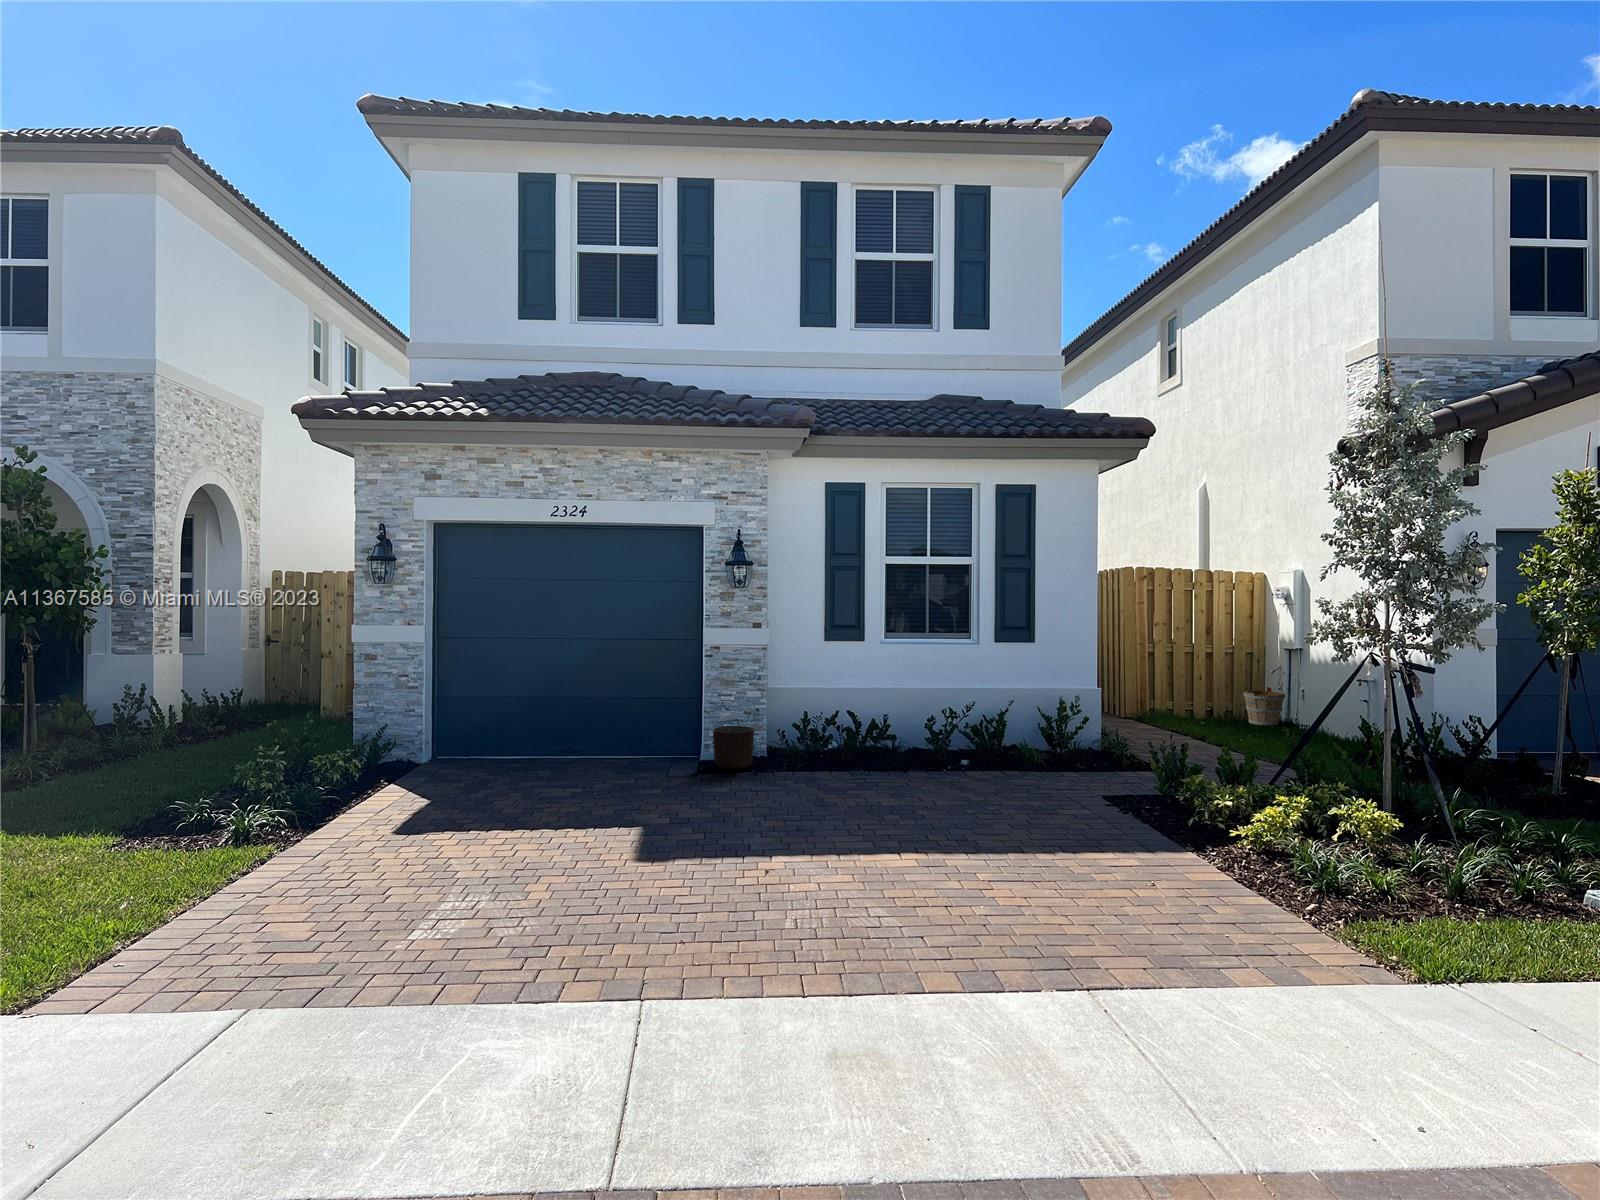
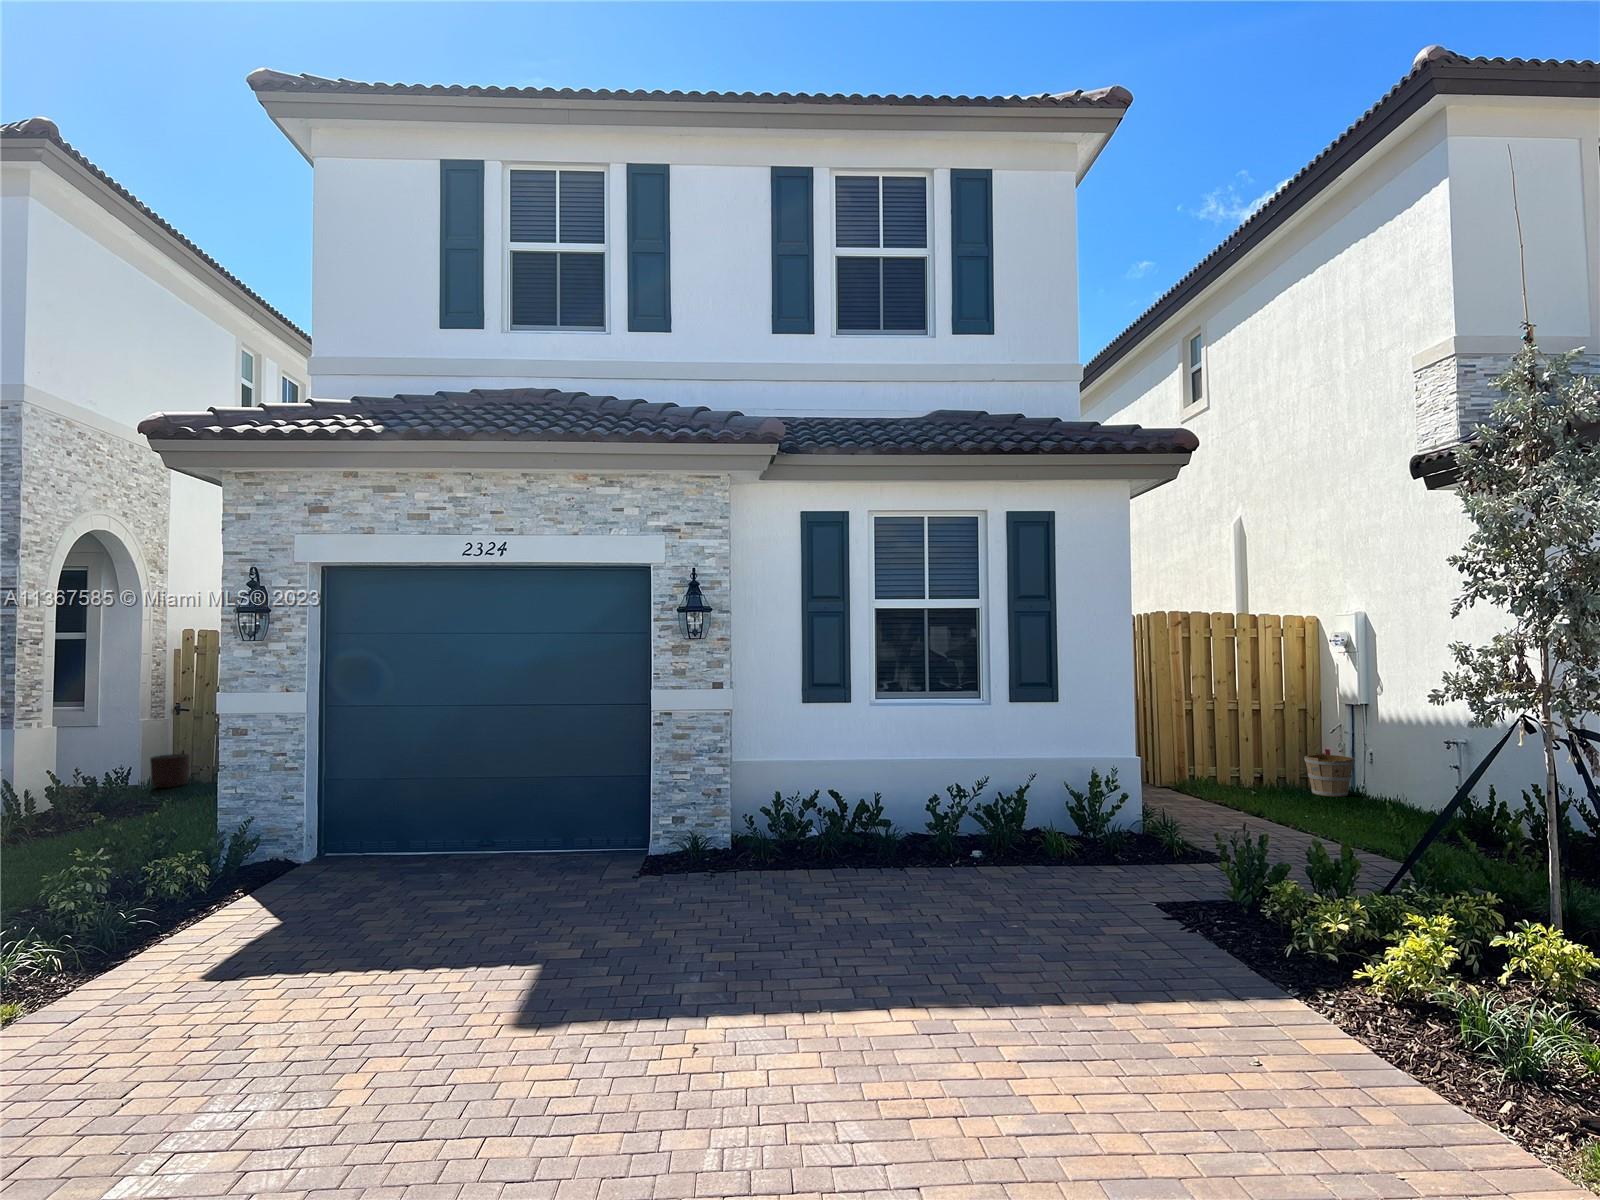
planter: present [713,726,754,769] -> present [150,754,190,788]

